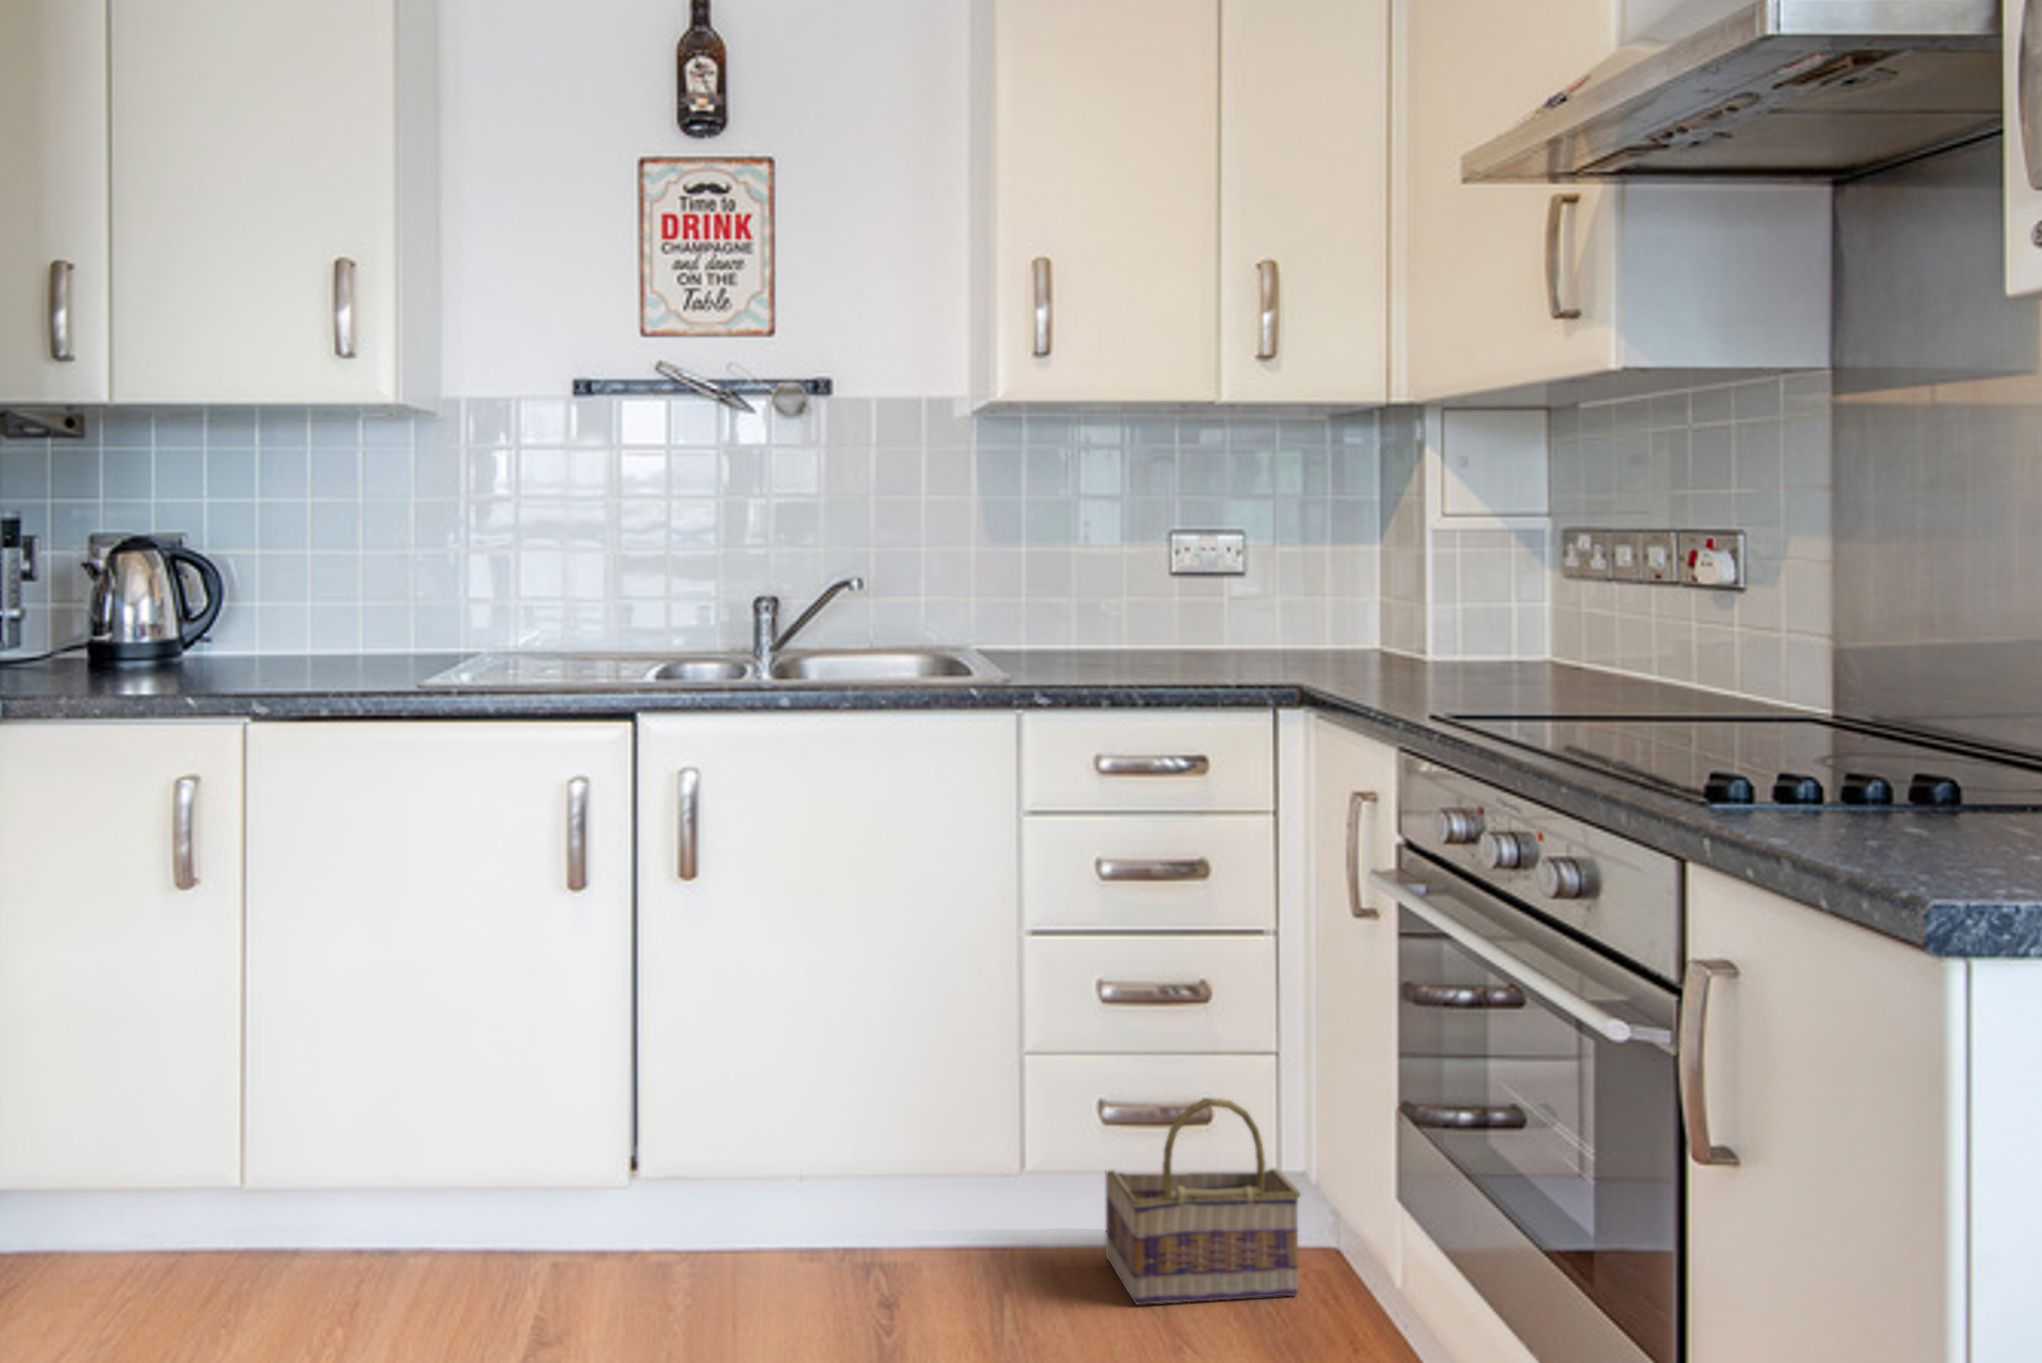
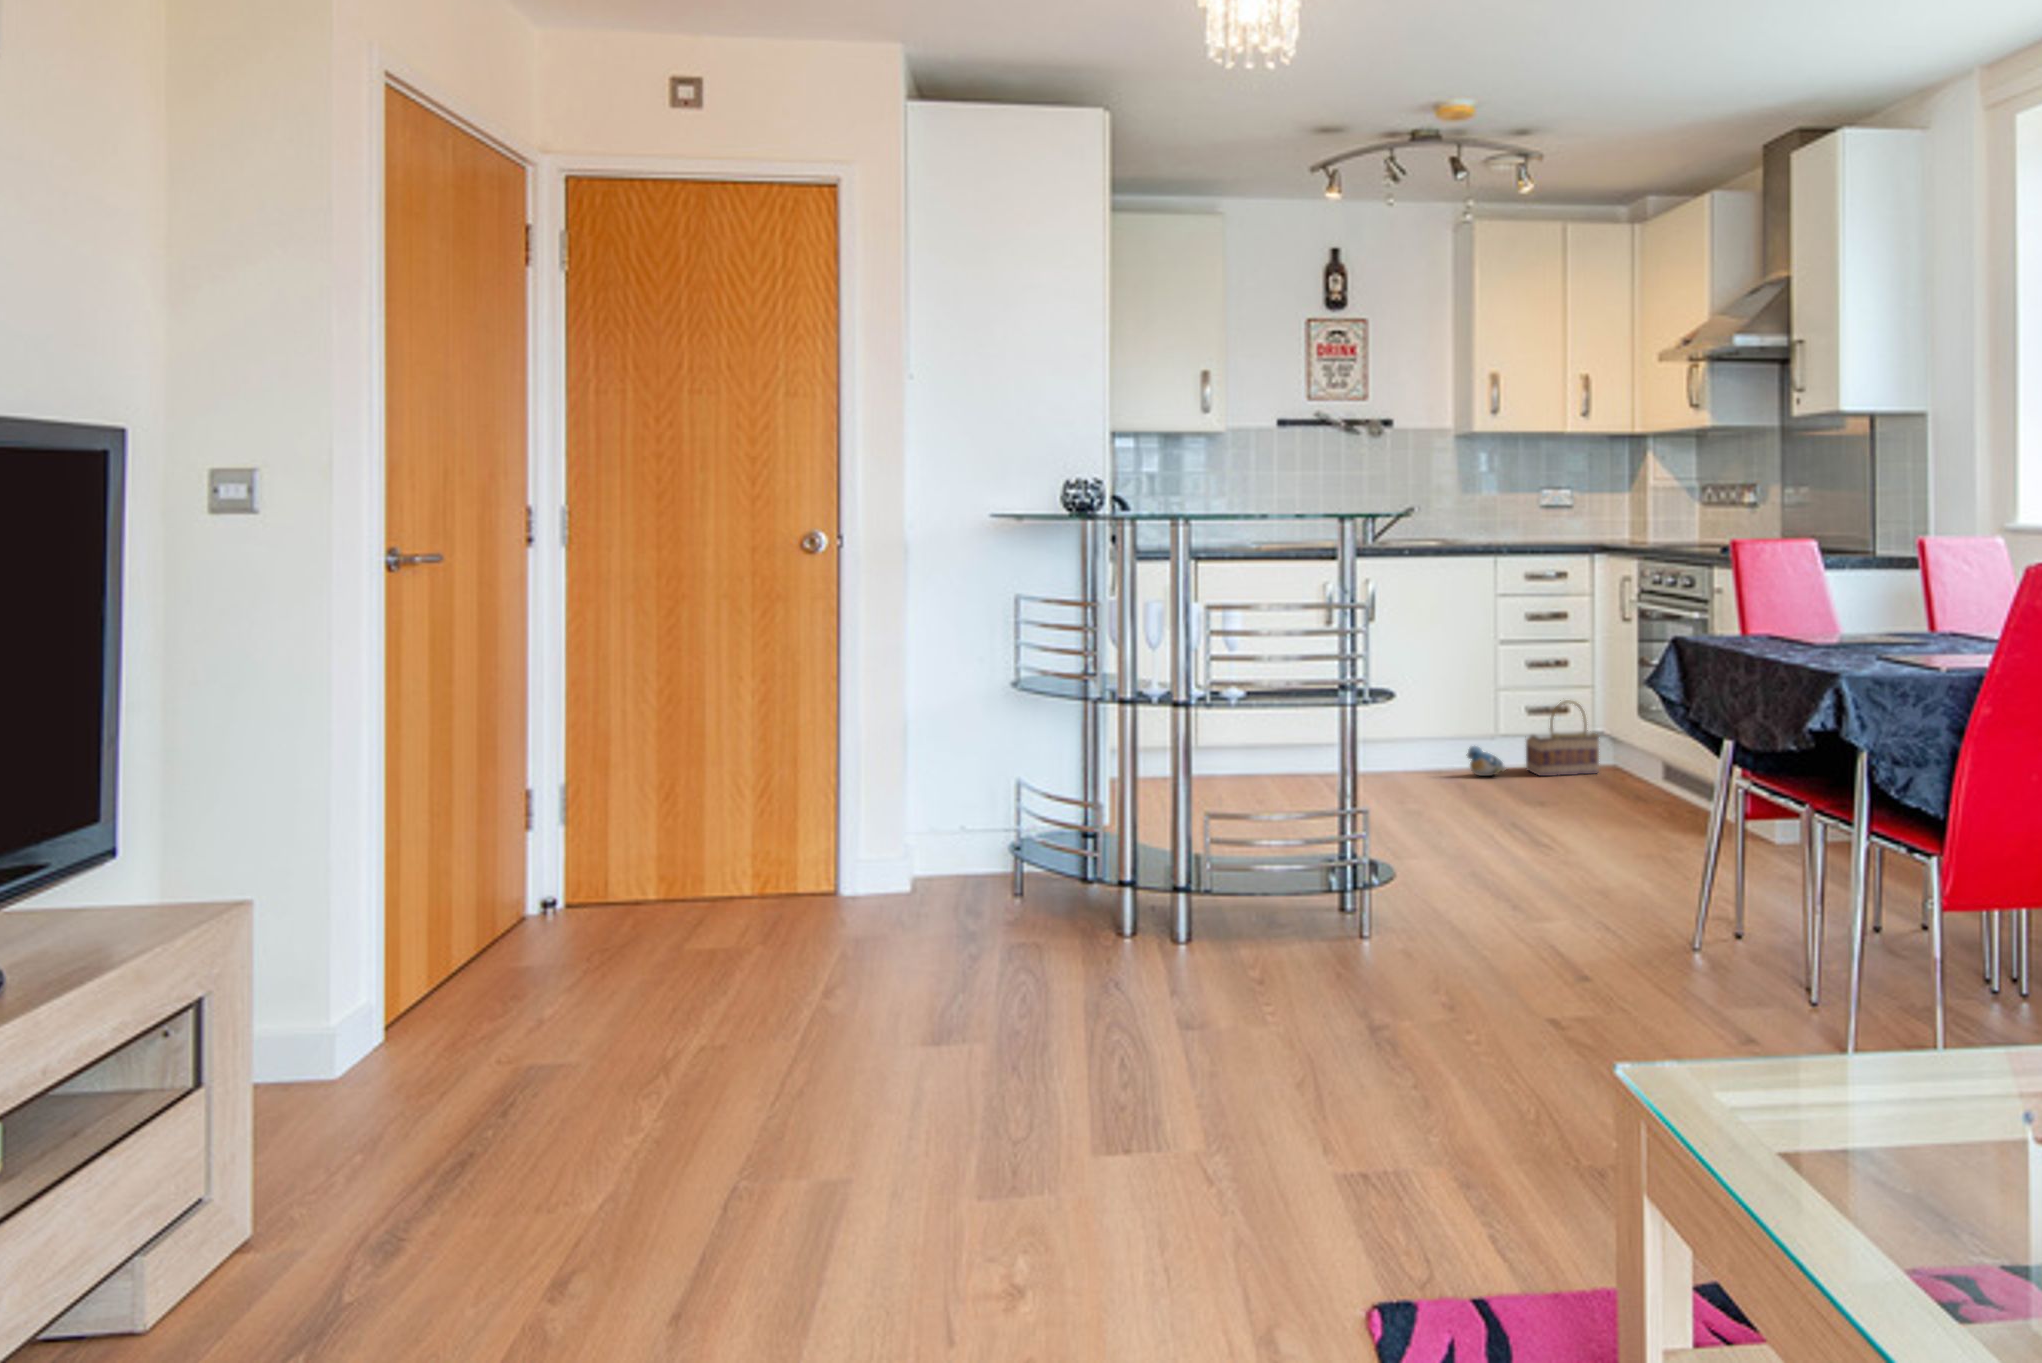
plush toy: none [939,1207,1052,1292] -> present [1467,746,1506,776]

